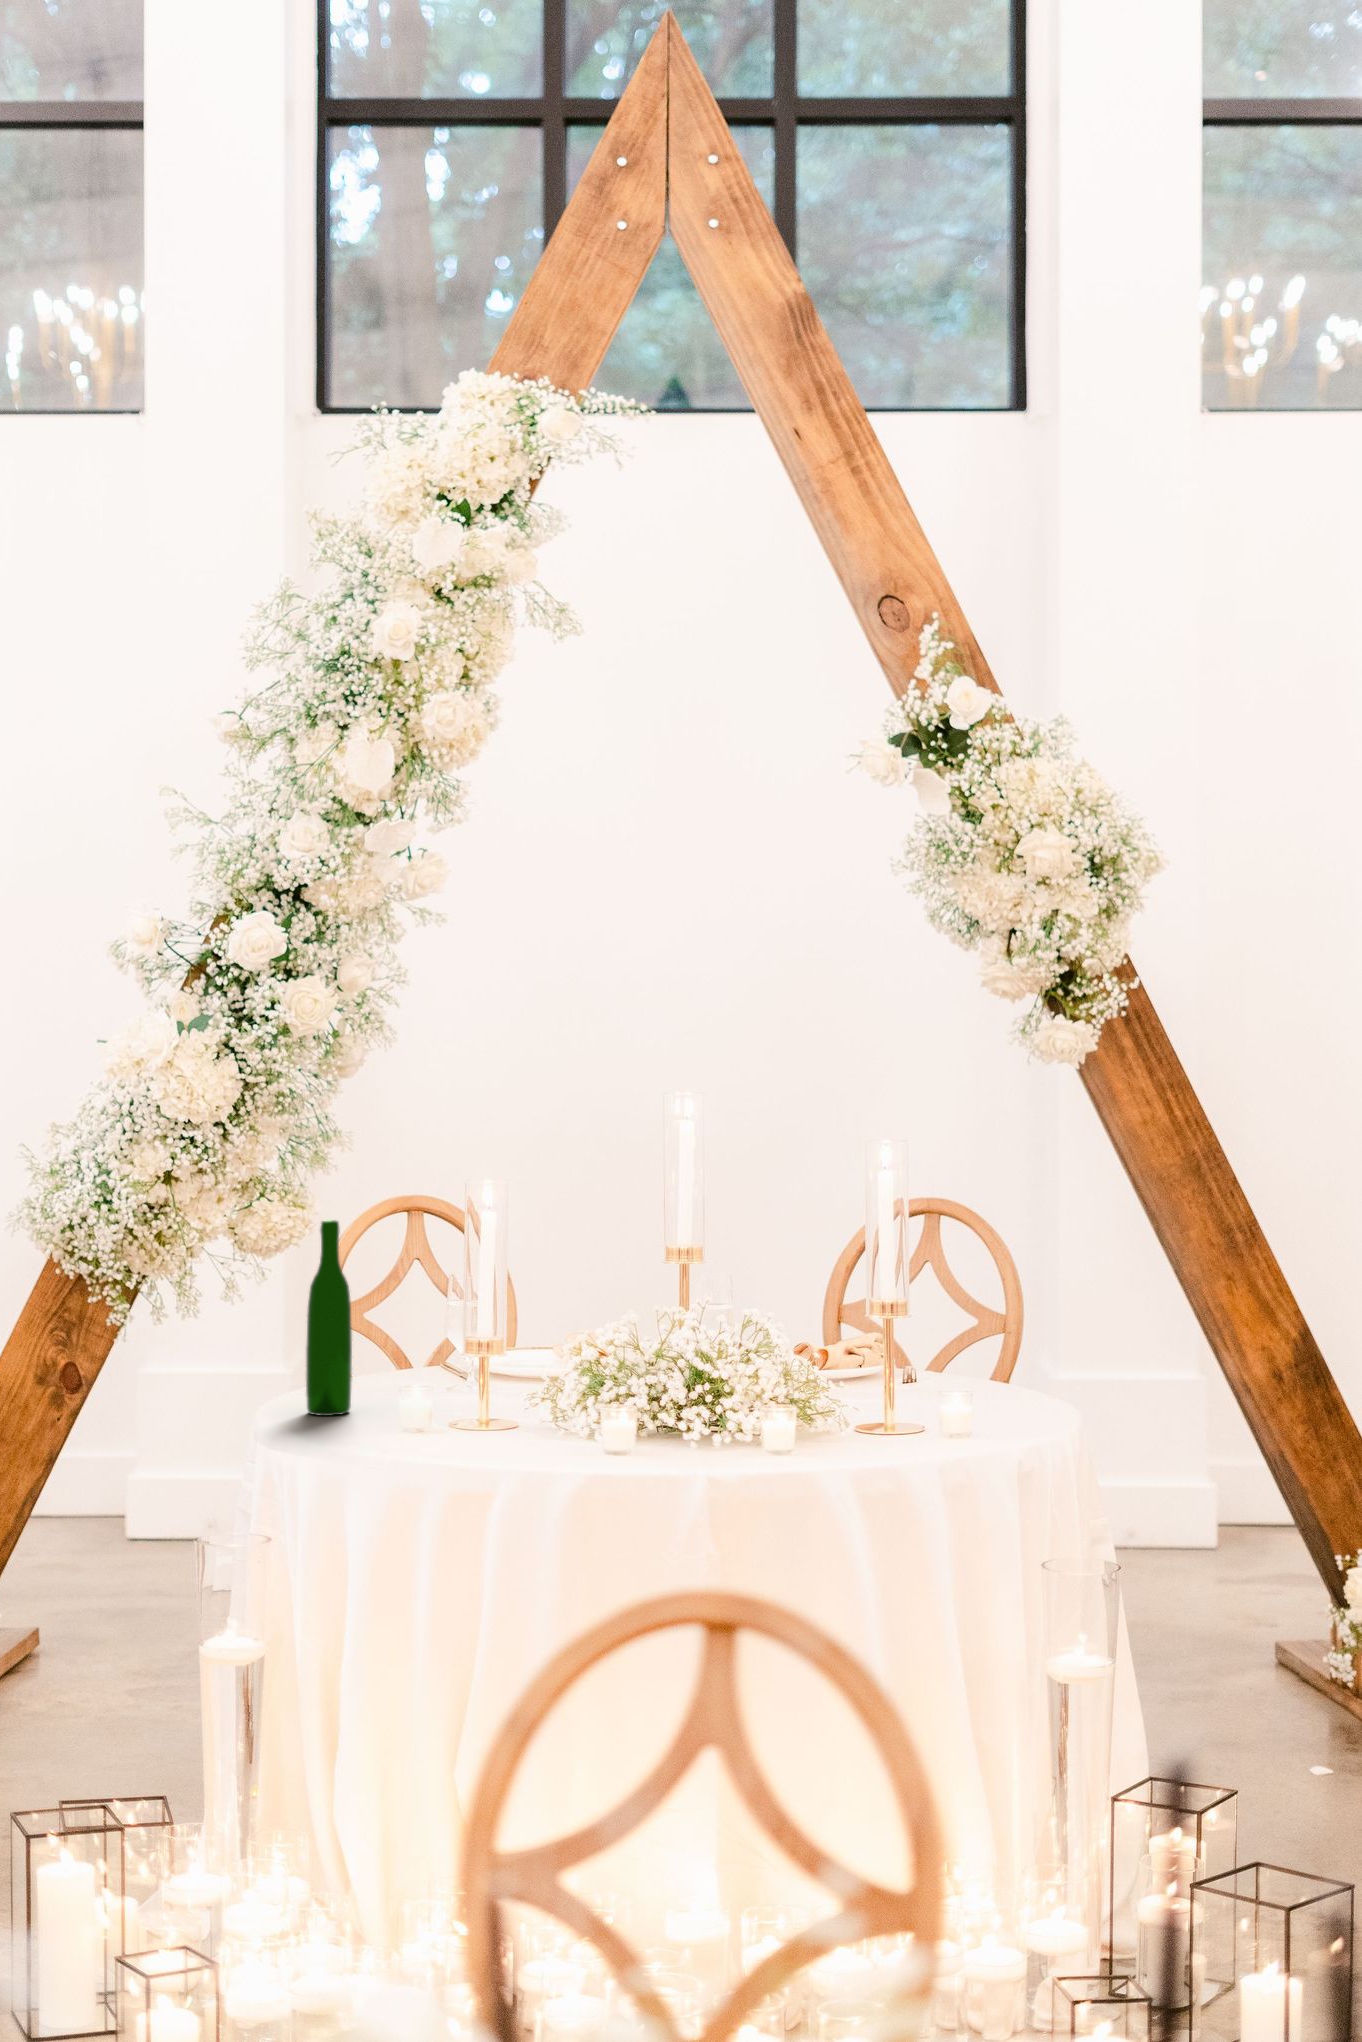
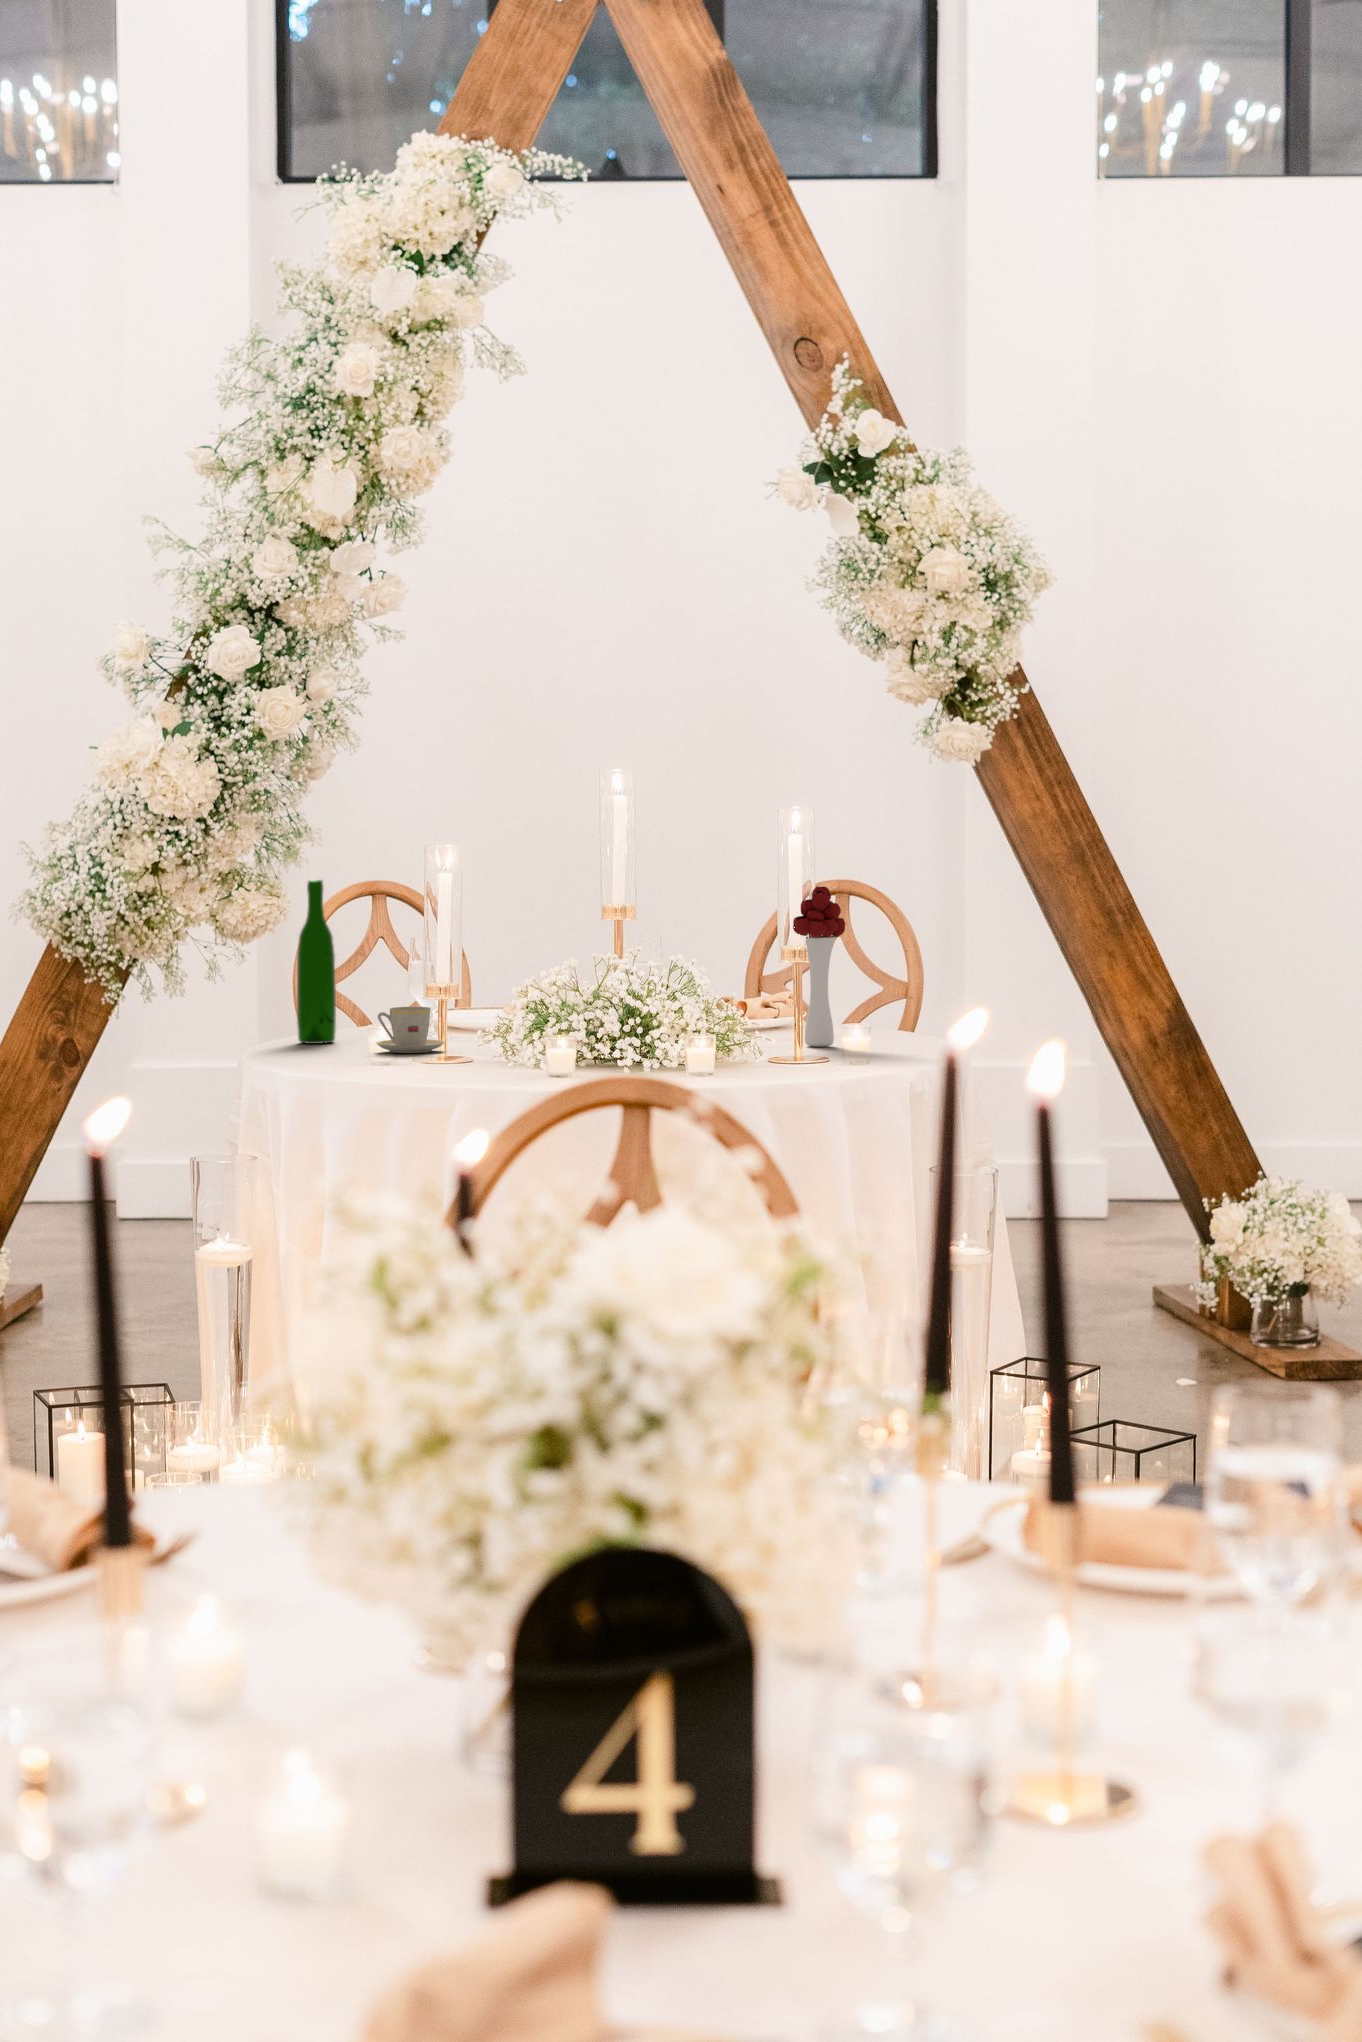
flower bouquet: none [894,1246,957,1441] -> present [793,887,845,1046]
teacup: none [393,1385,475,1446] -> present [376,1007,445,1053]

